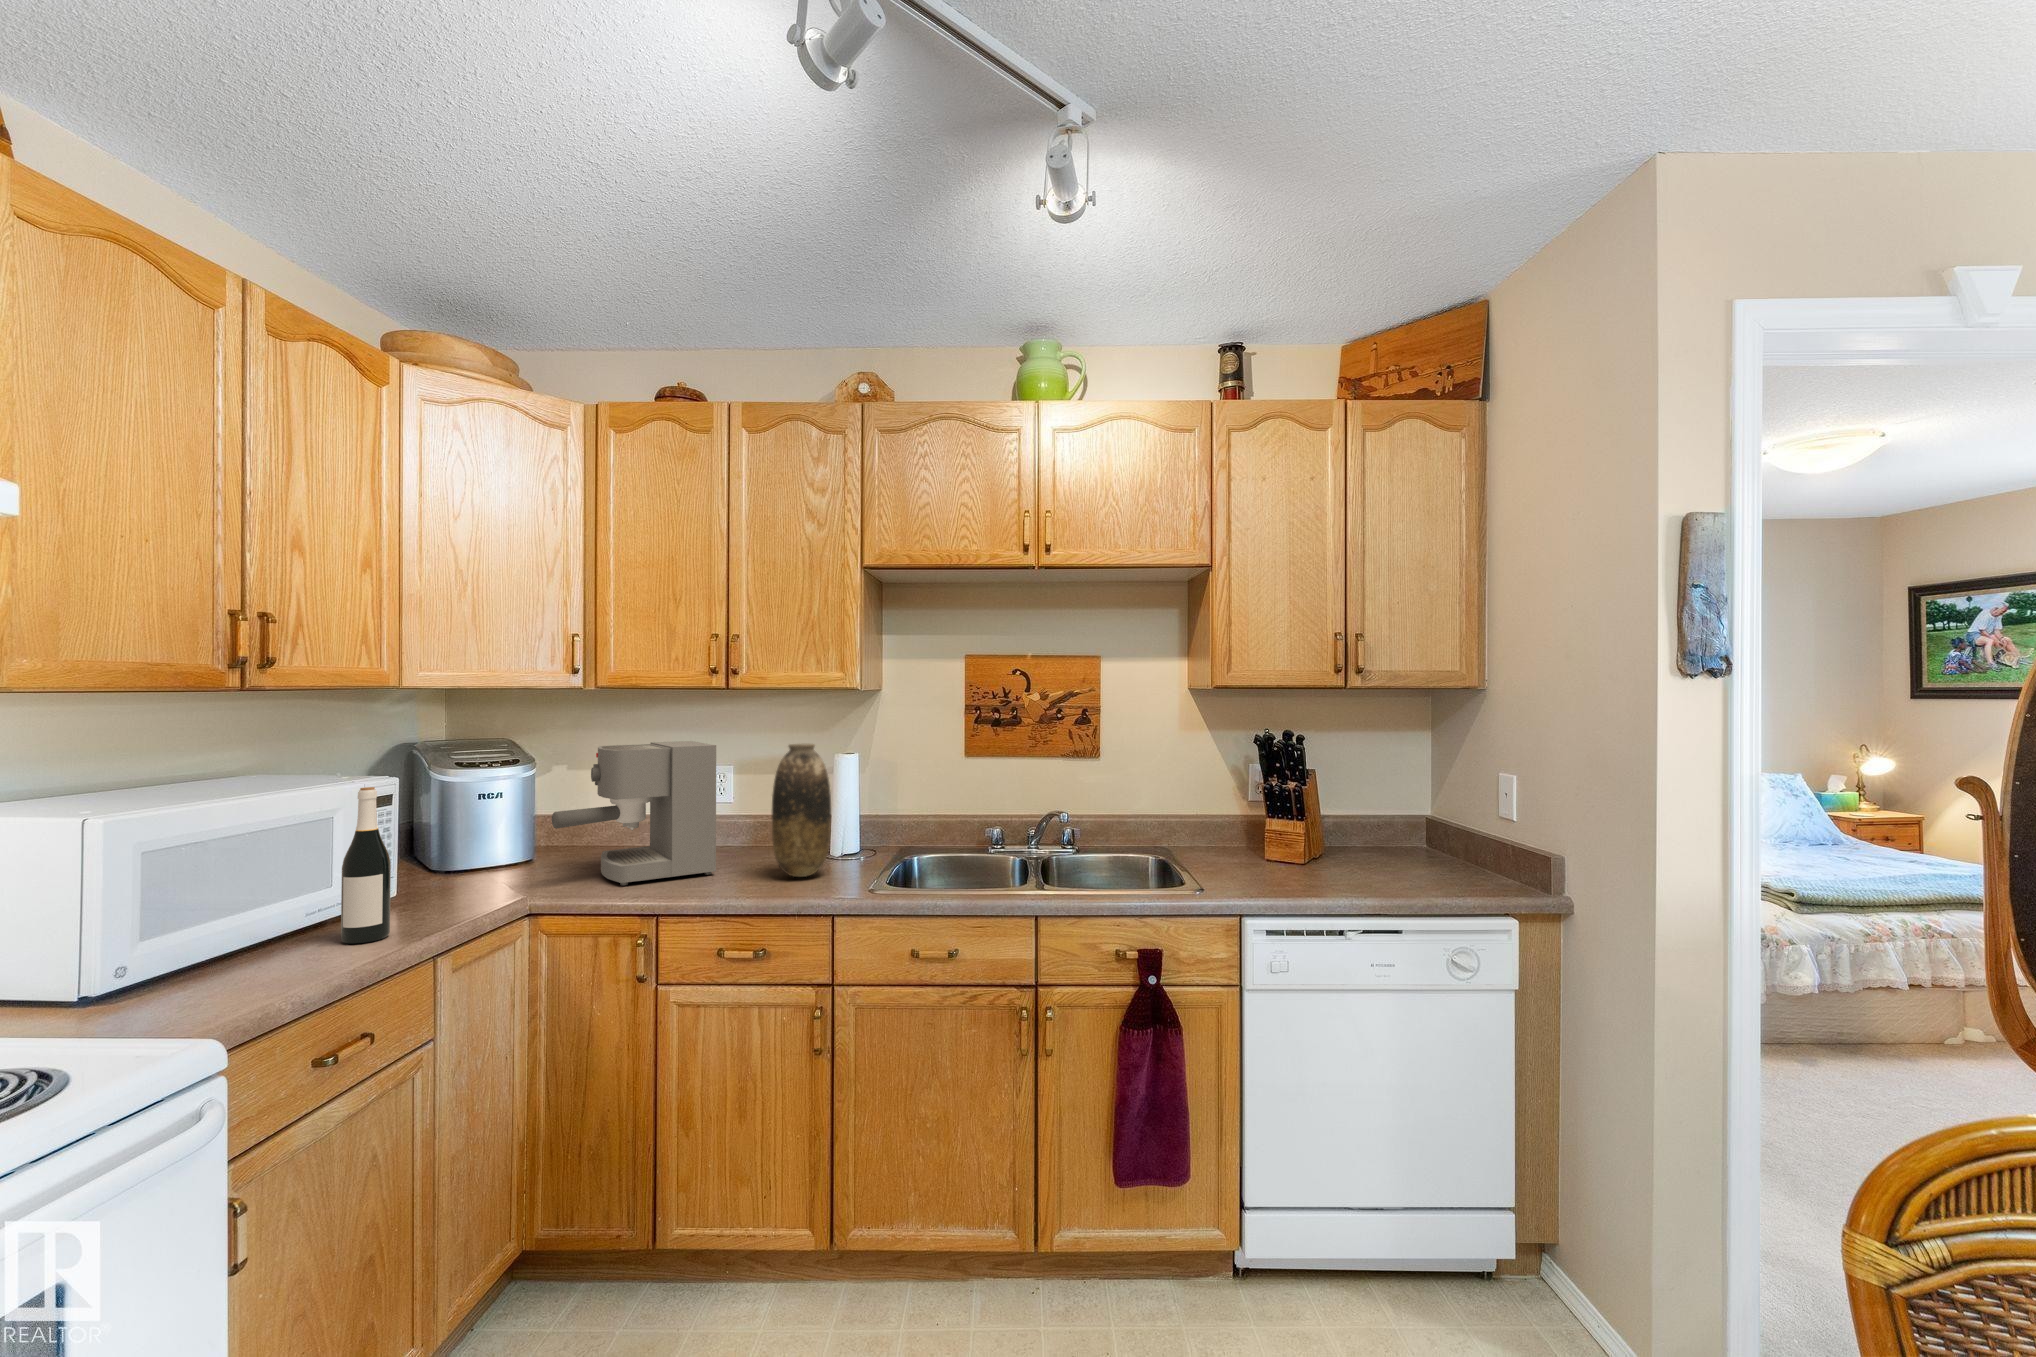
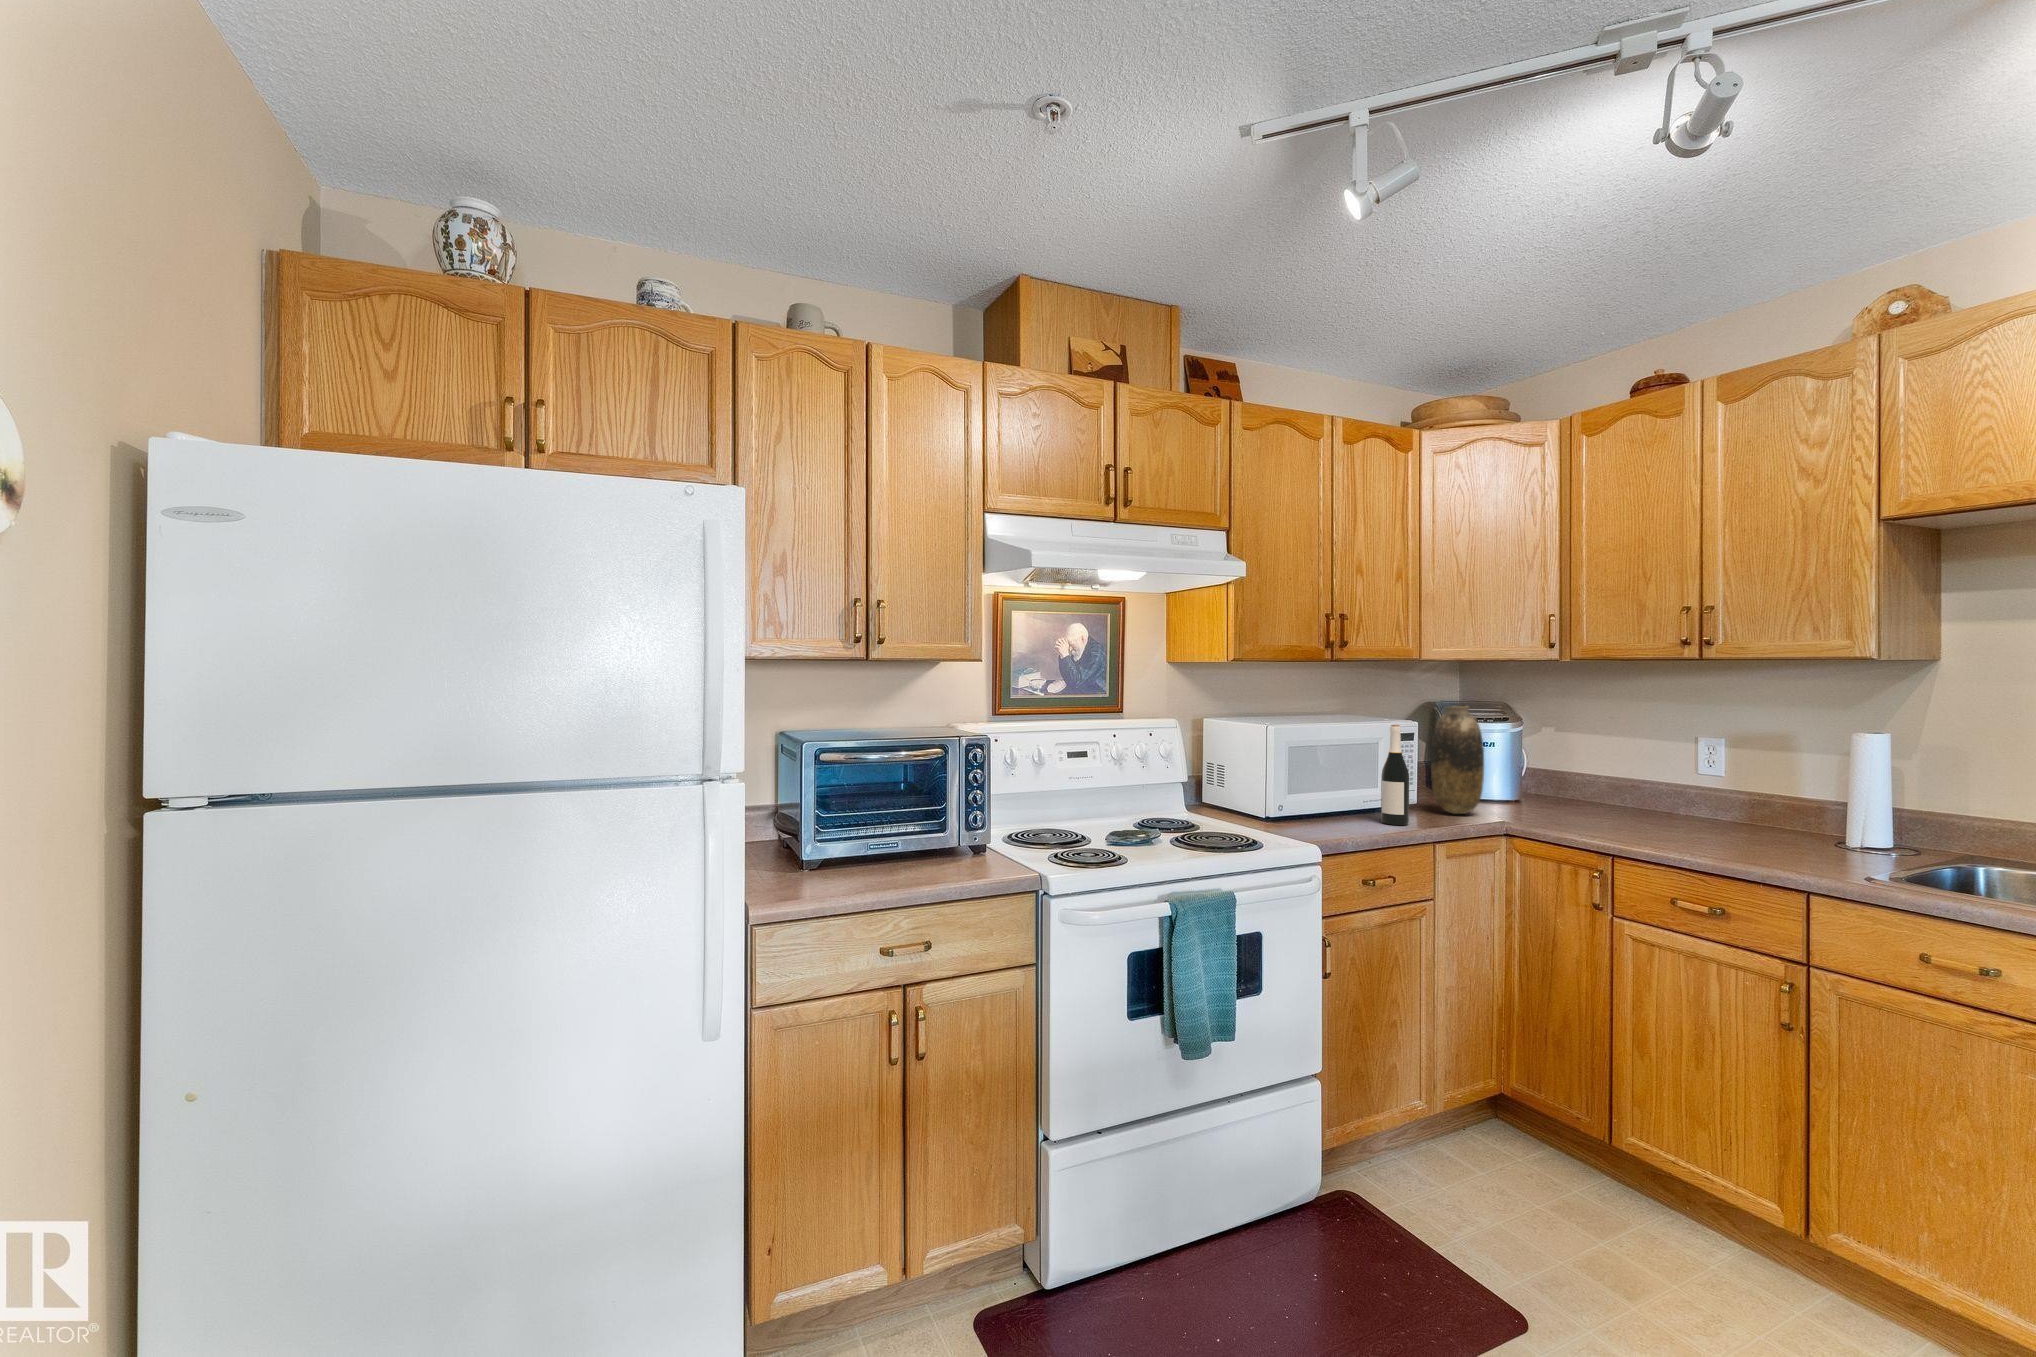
coffee maker: present [552,741,716,885] -> none [1526,710,1684,835]
vase: present [772,744,831,877] -> present [1431,706,1484,814]

